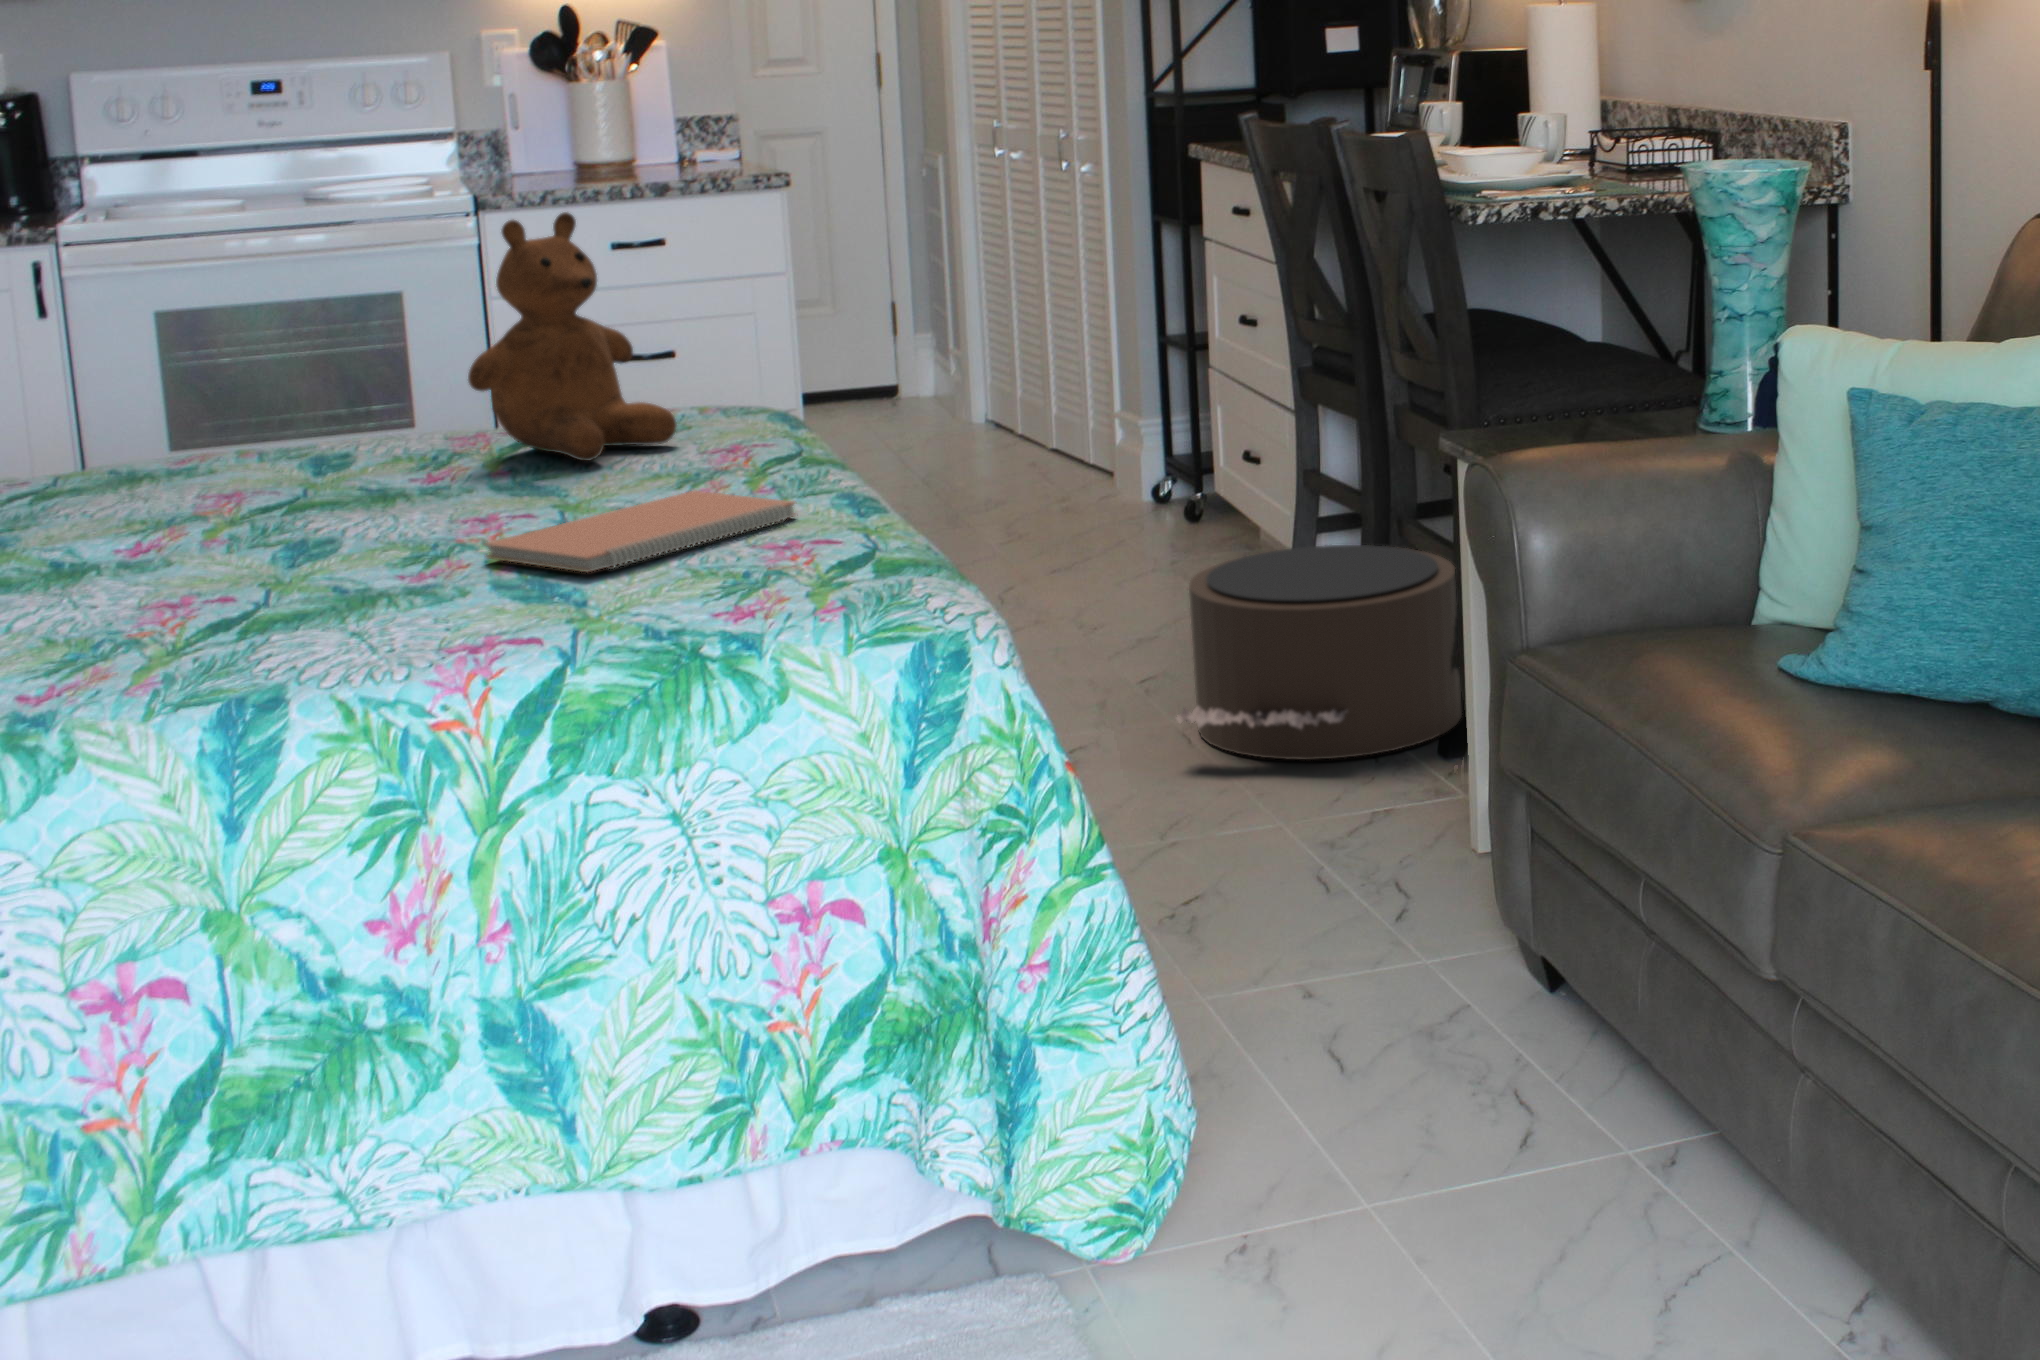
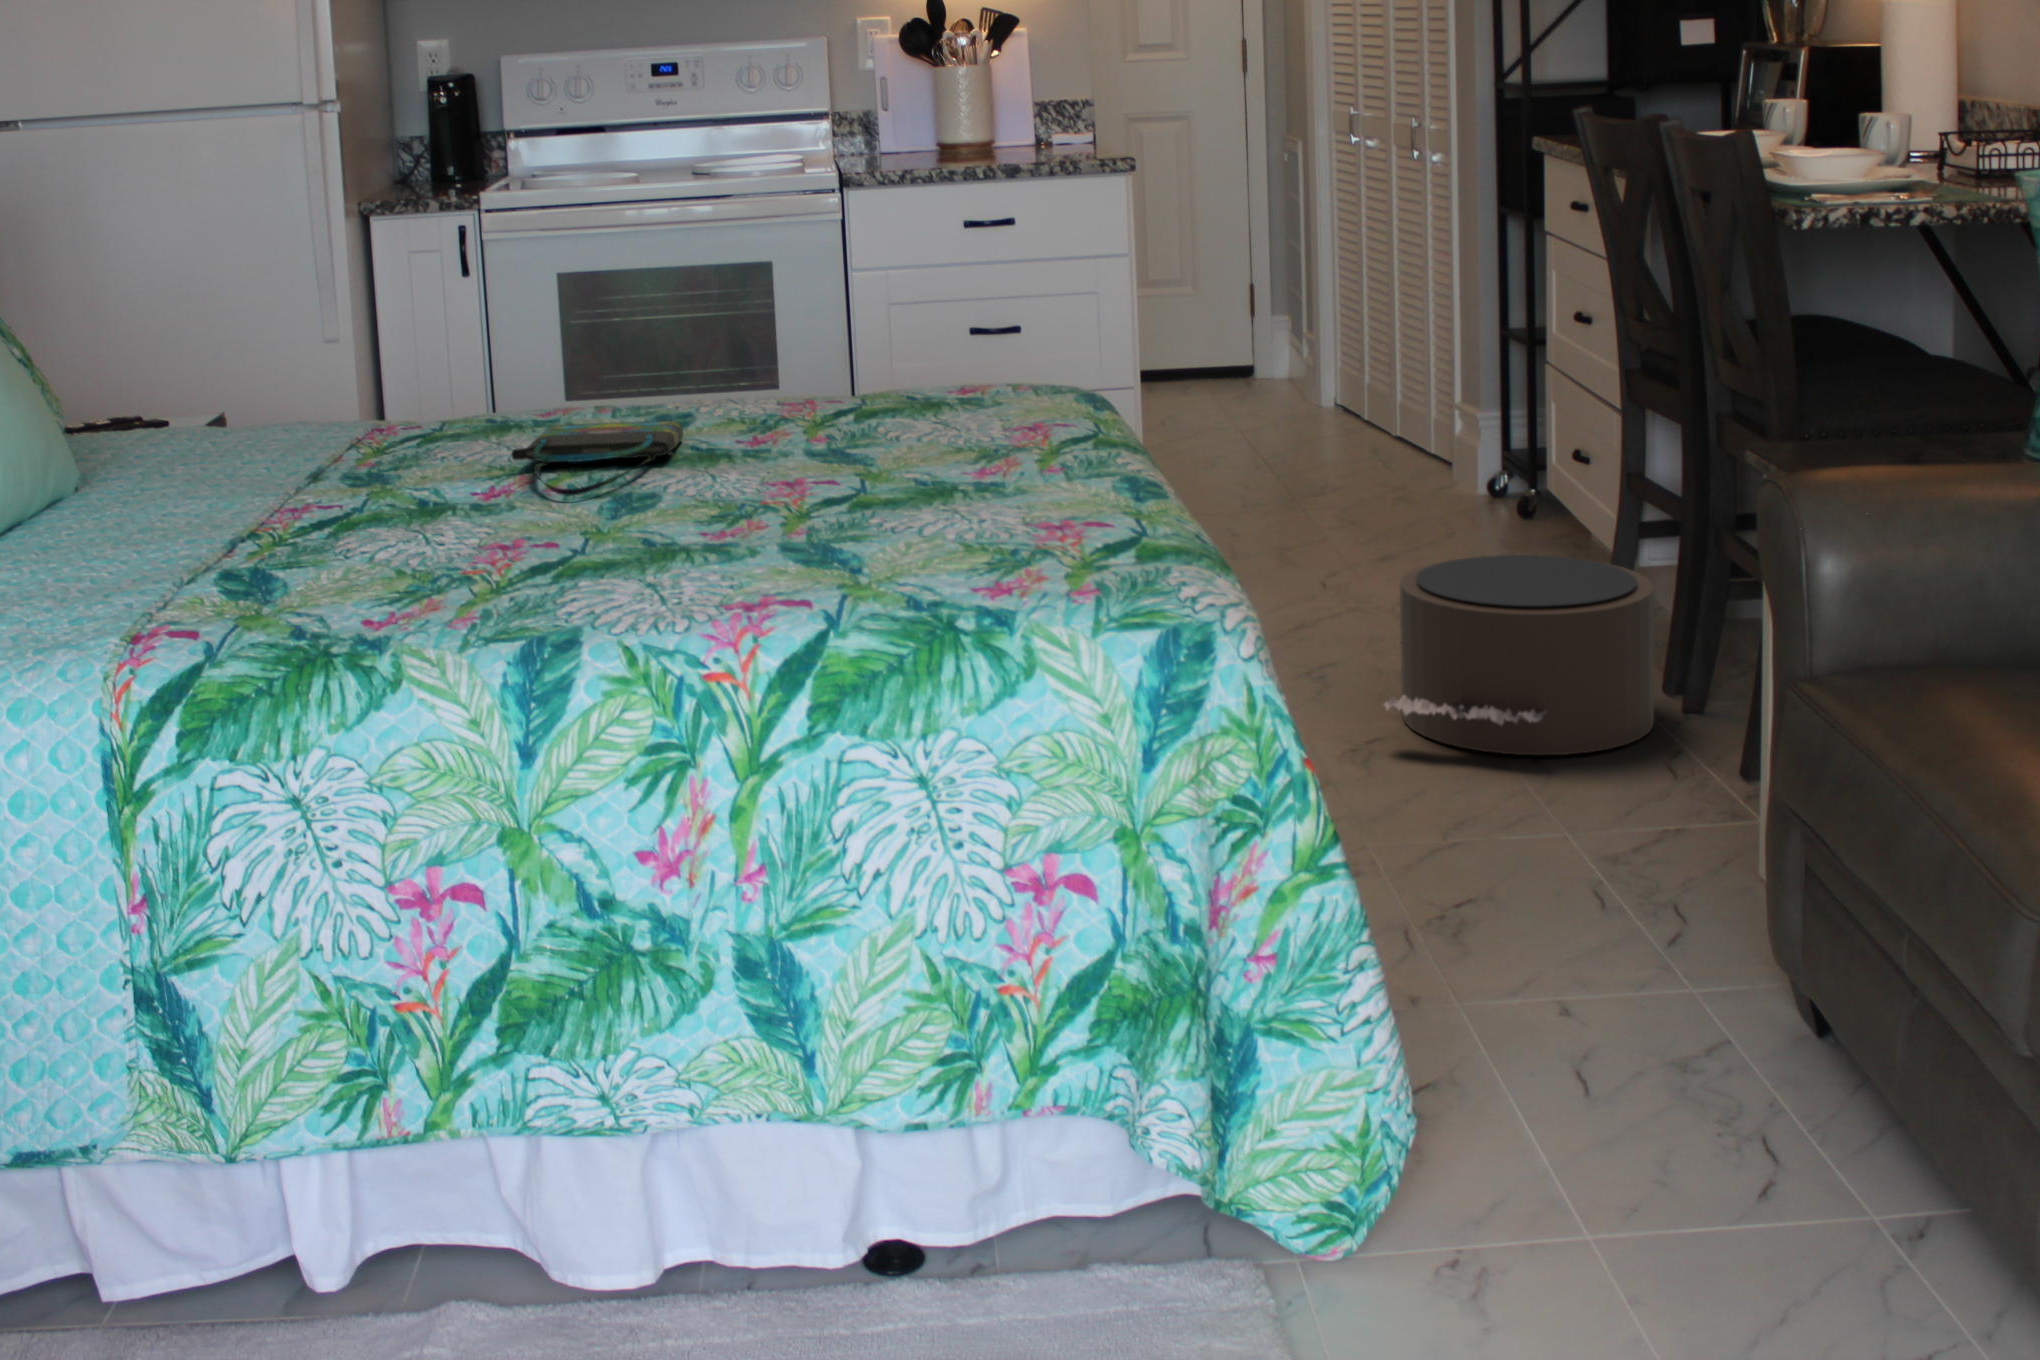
teddy bear: present [468,212,677,461] -> none [779,216,954,437]
tote bag: none [147,456,356,549] -> present [511,420,683,496]
notebook: present [484,491,796,572] -> none [773,468,1053,537]

